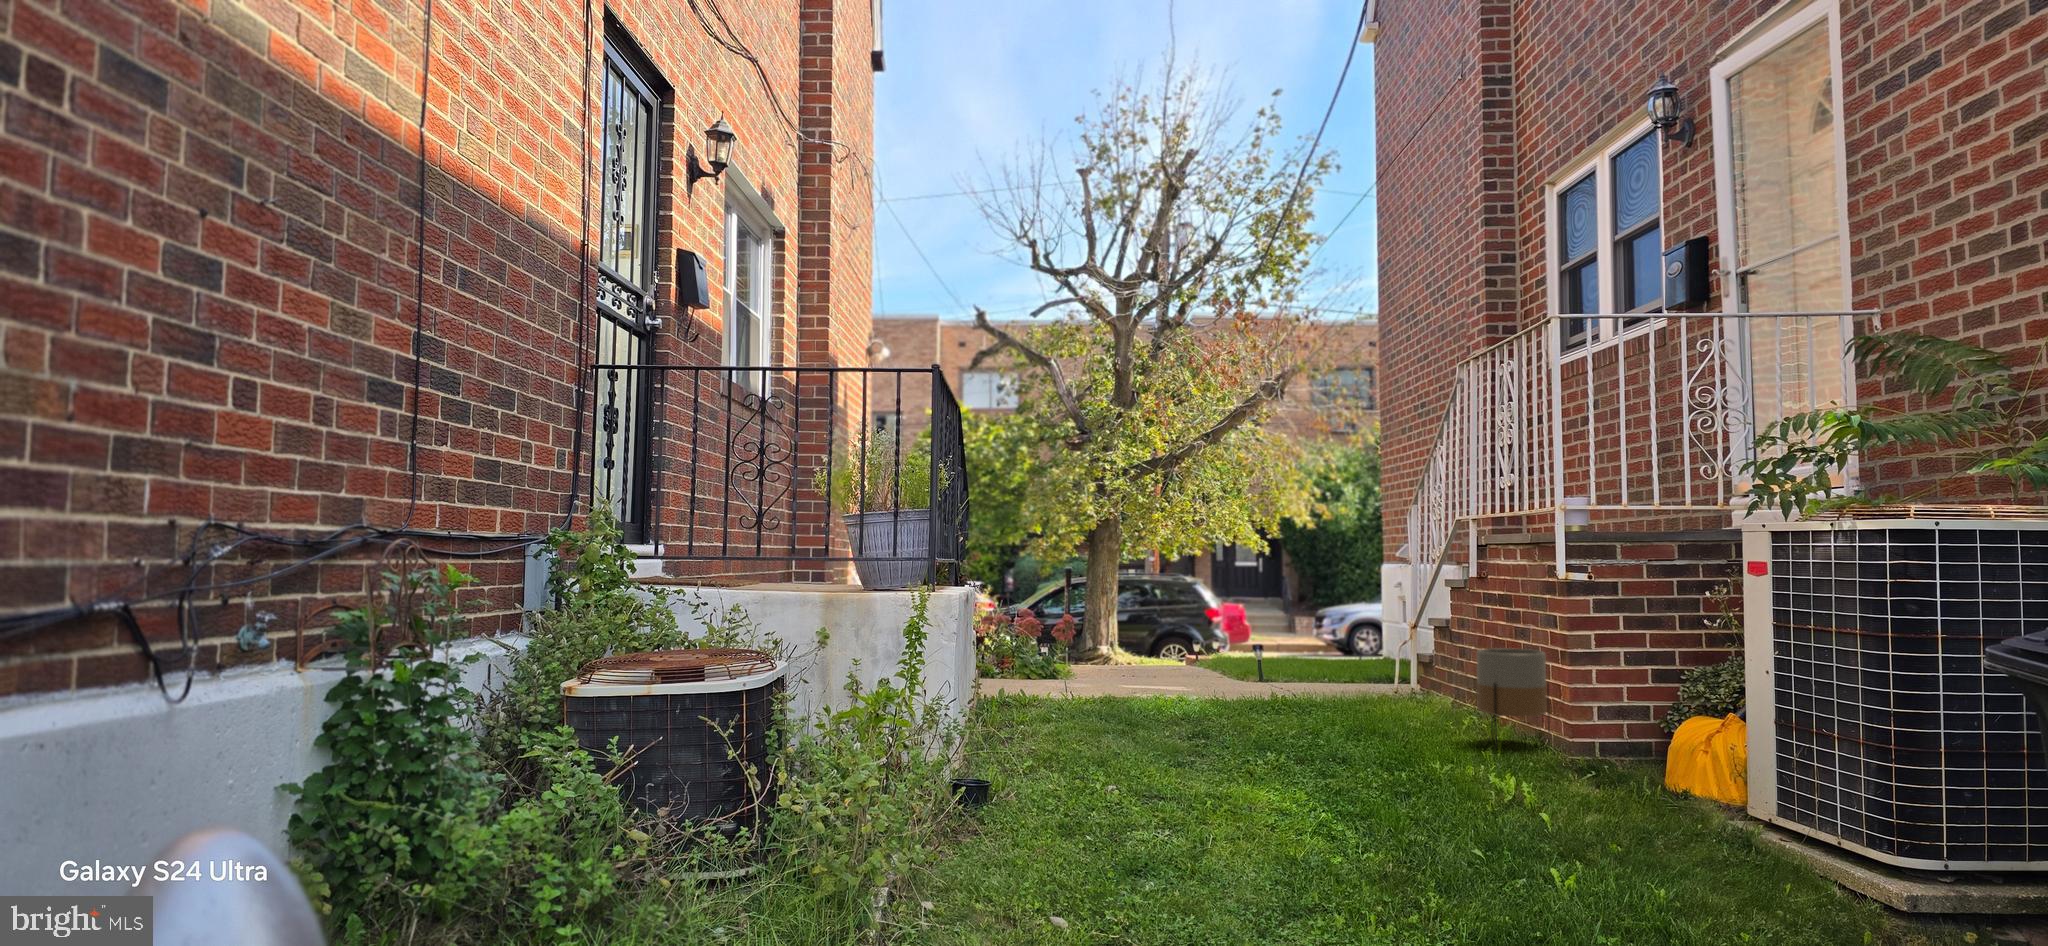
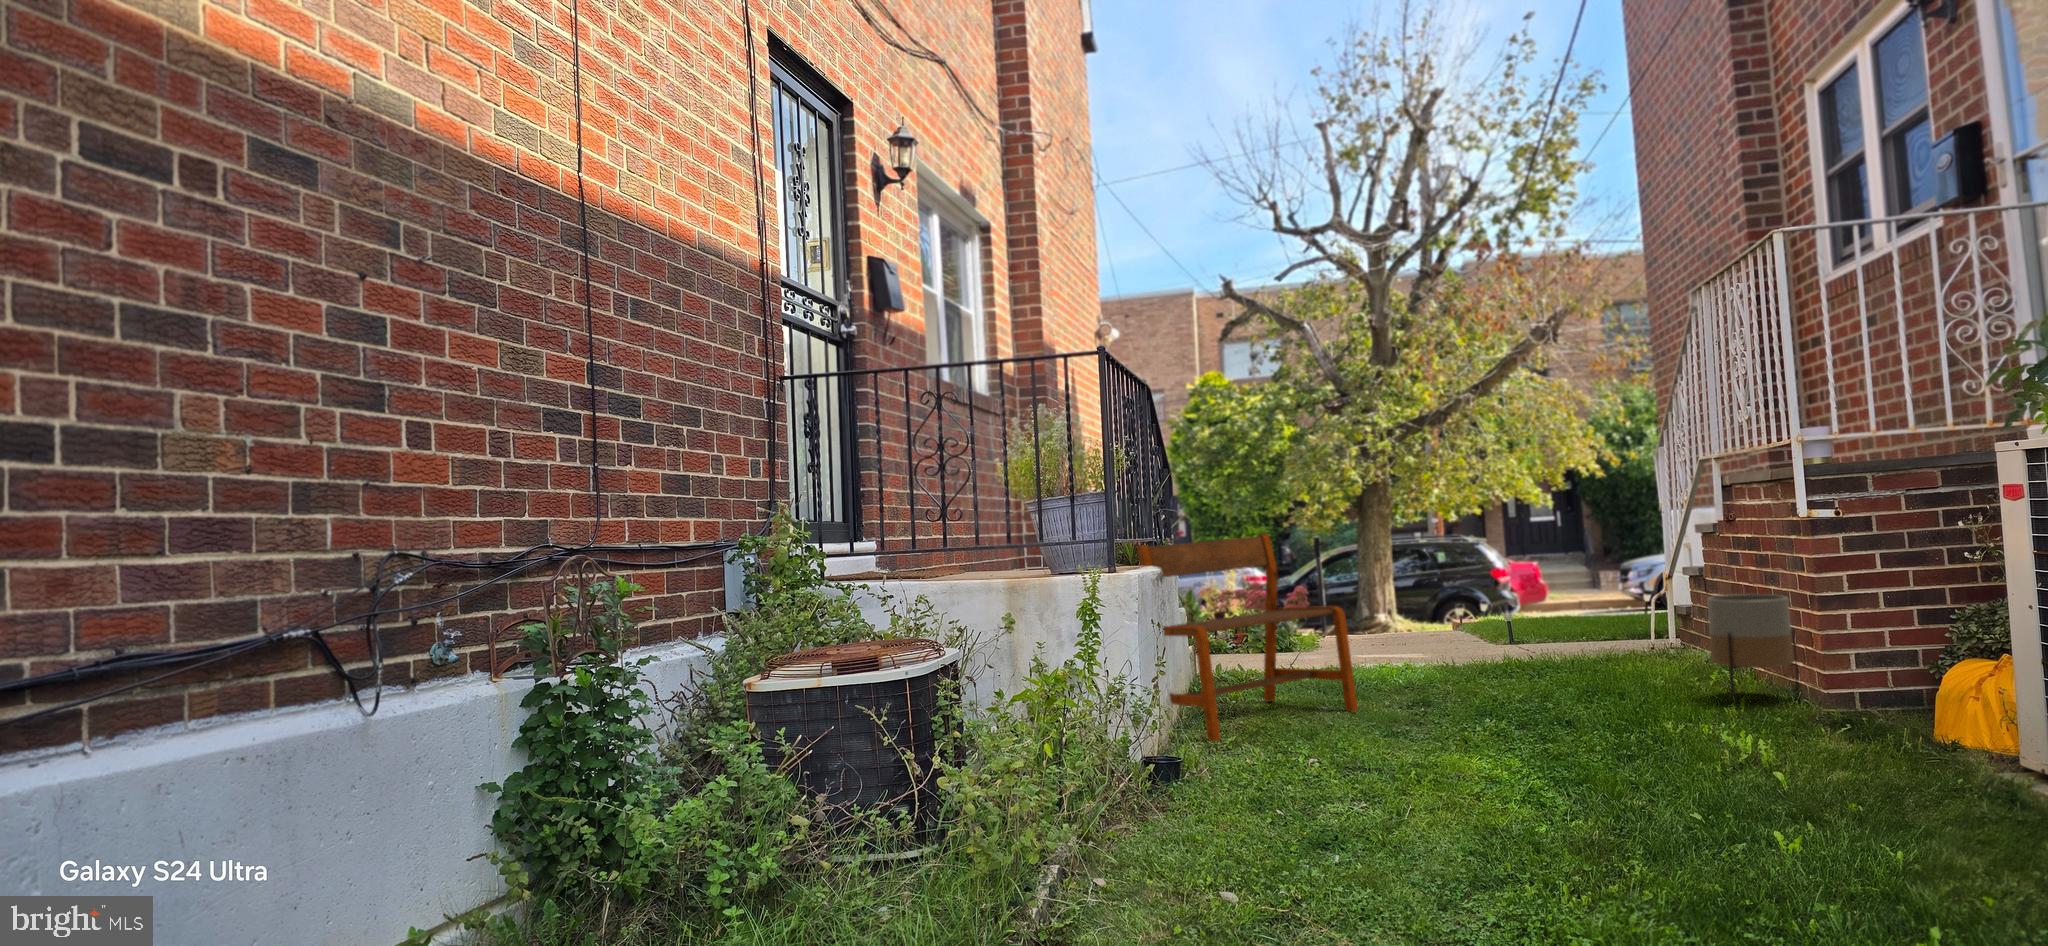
bench: none [936,571,1150,777] -> present [1137,534,1358,741]

